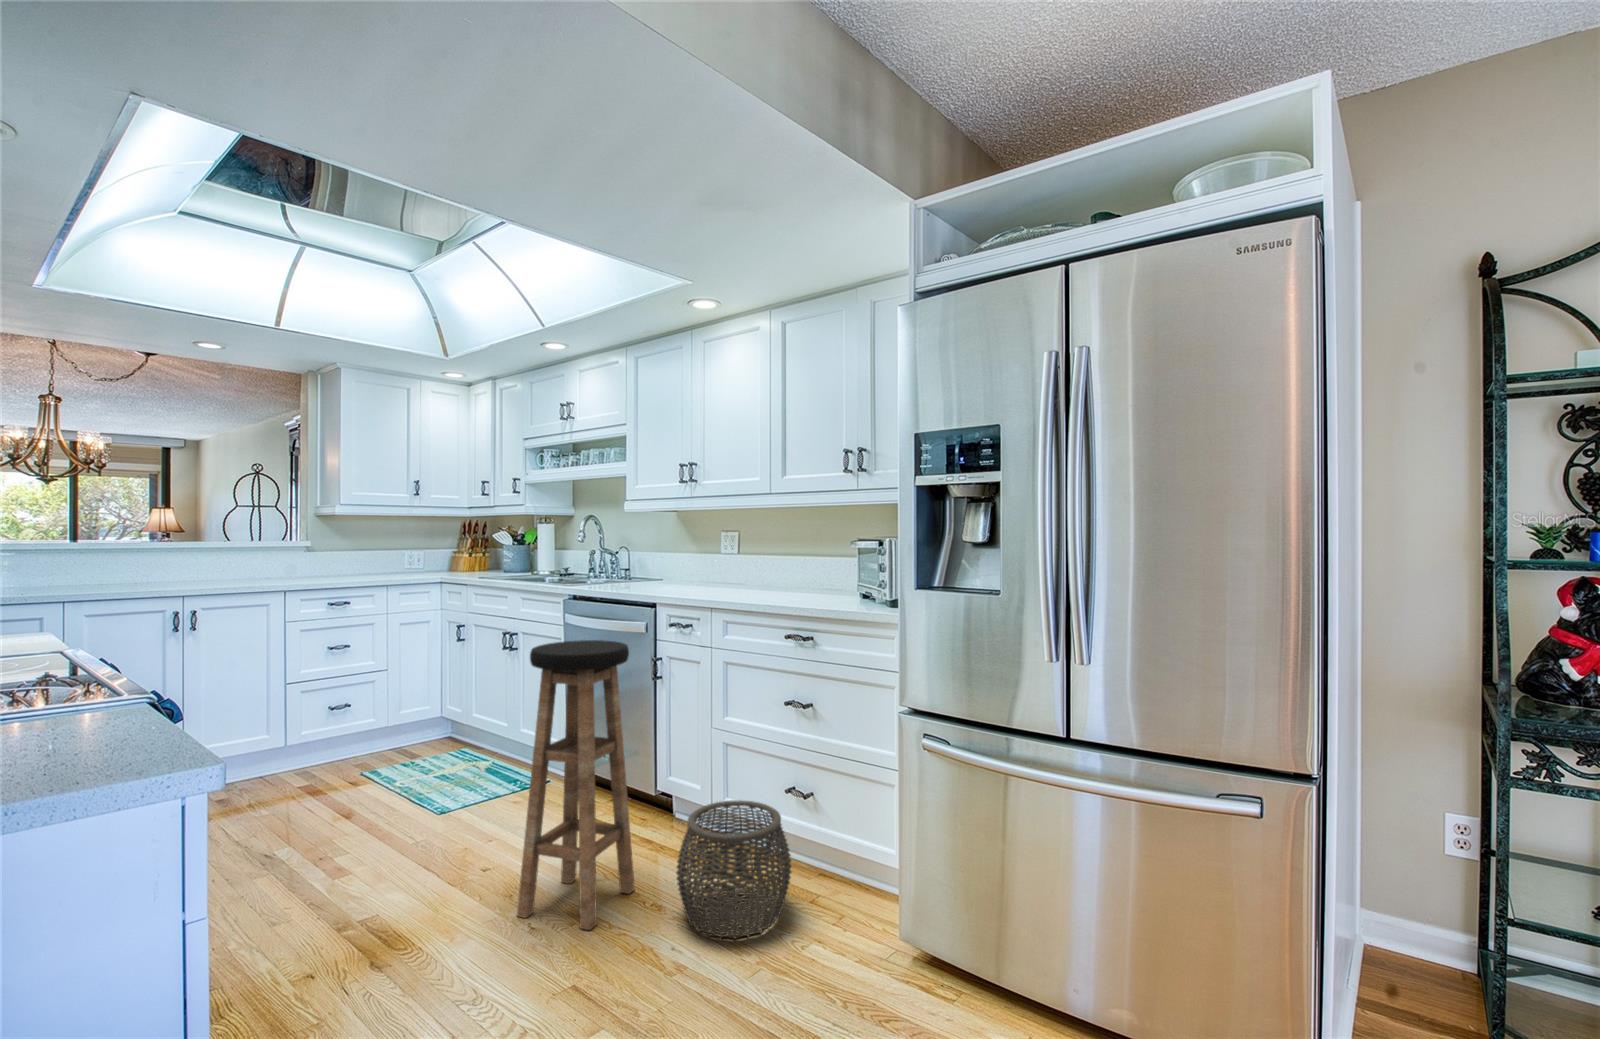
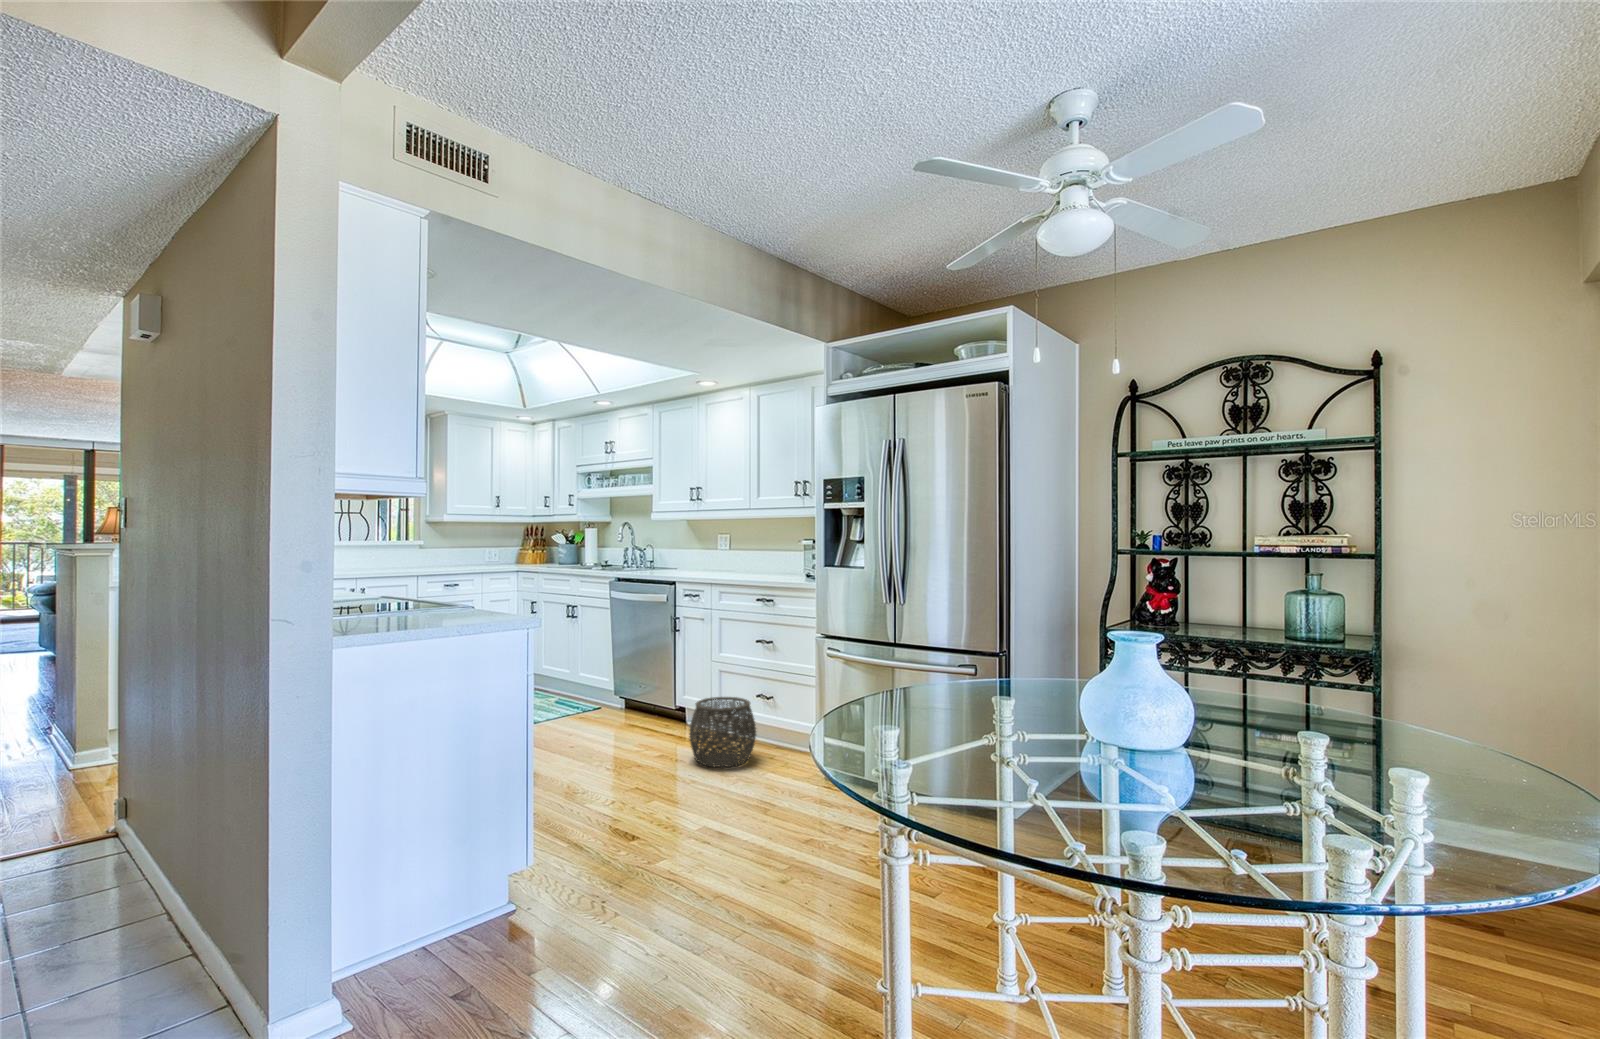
bar stool: present [517,640,635,930] -> none [596,601,664,764]

